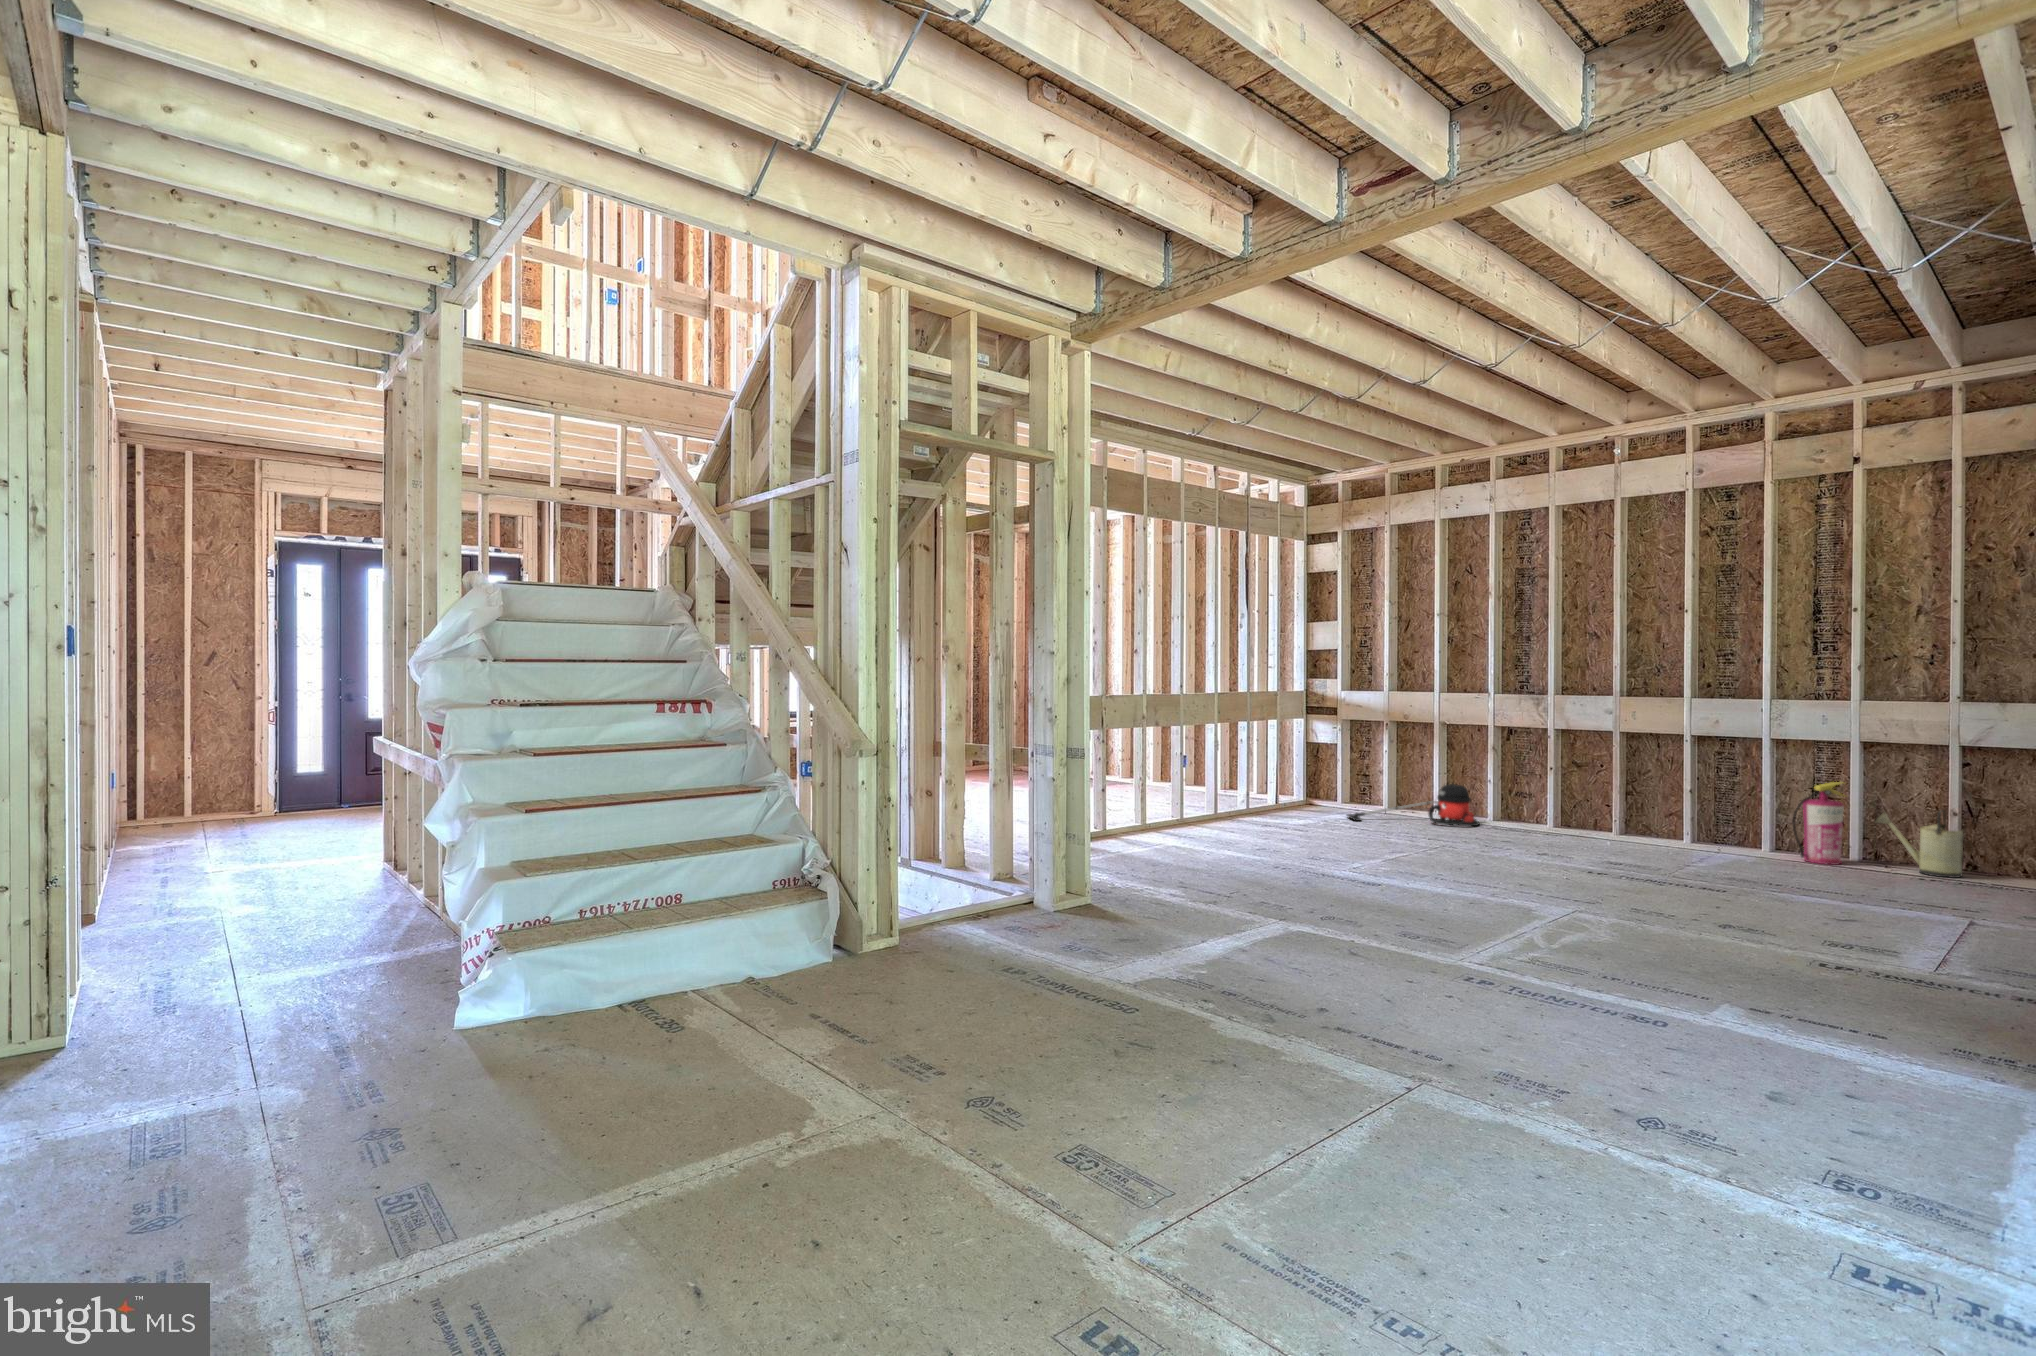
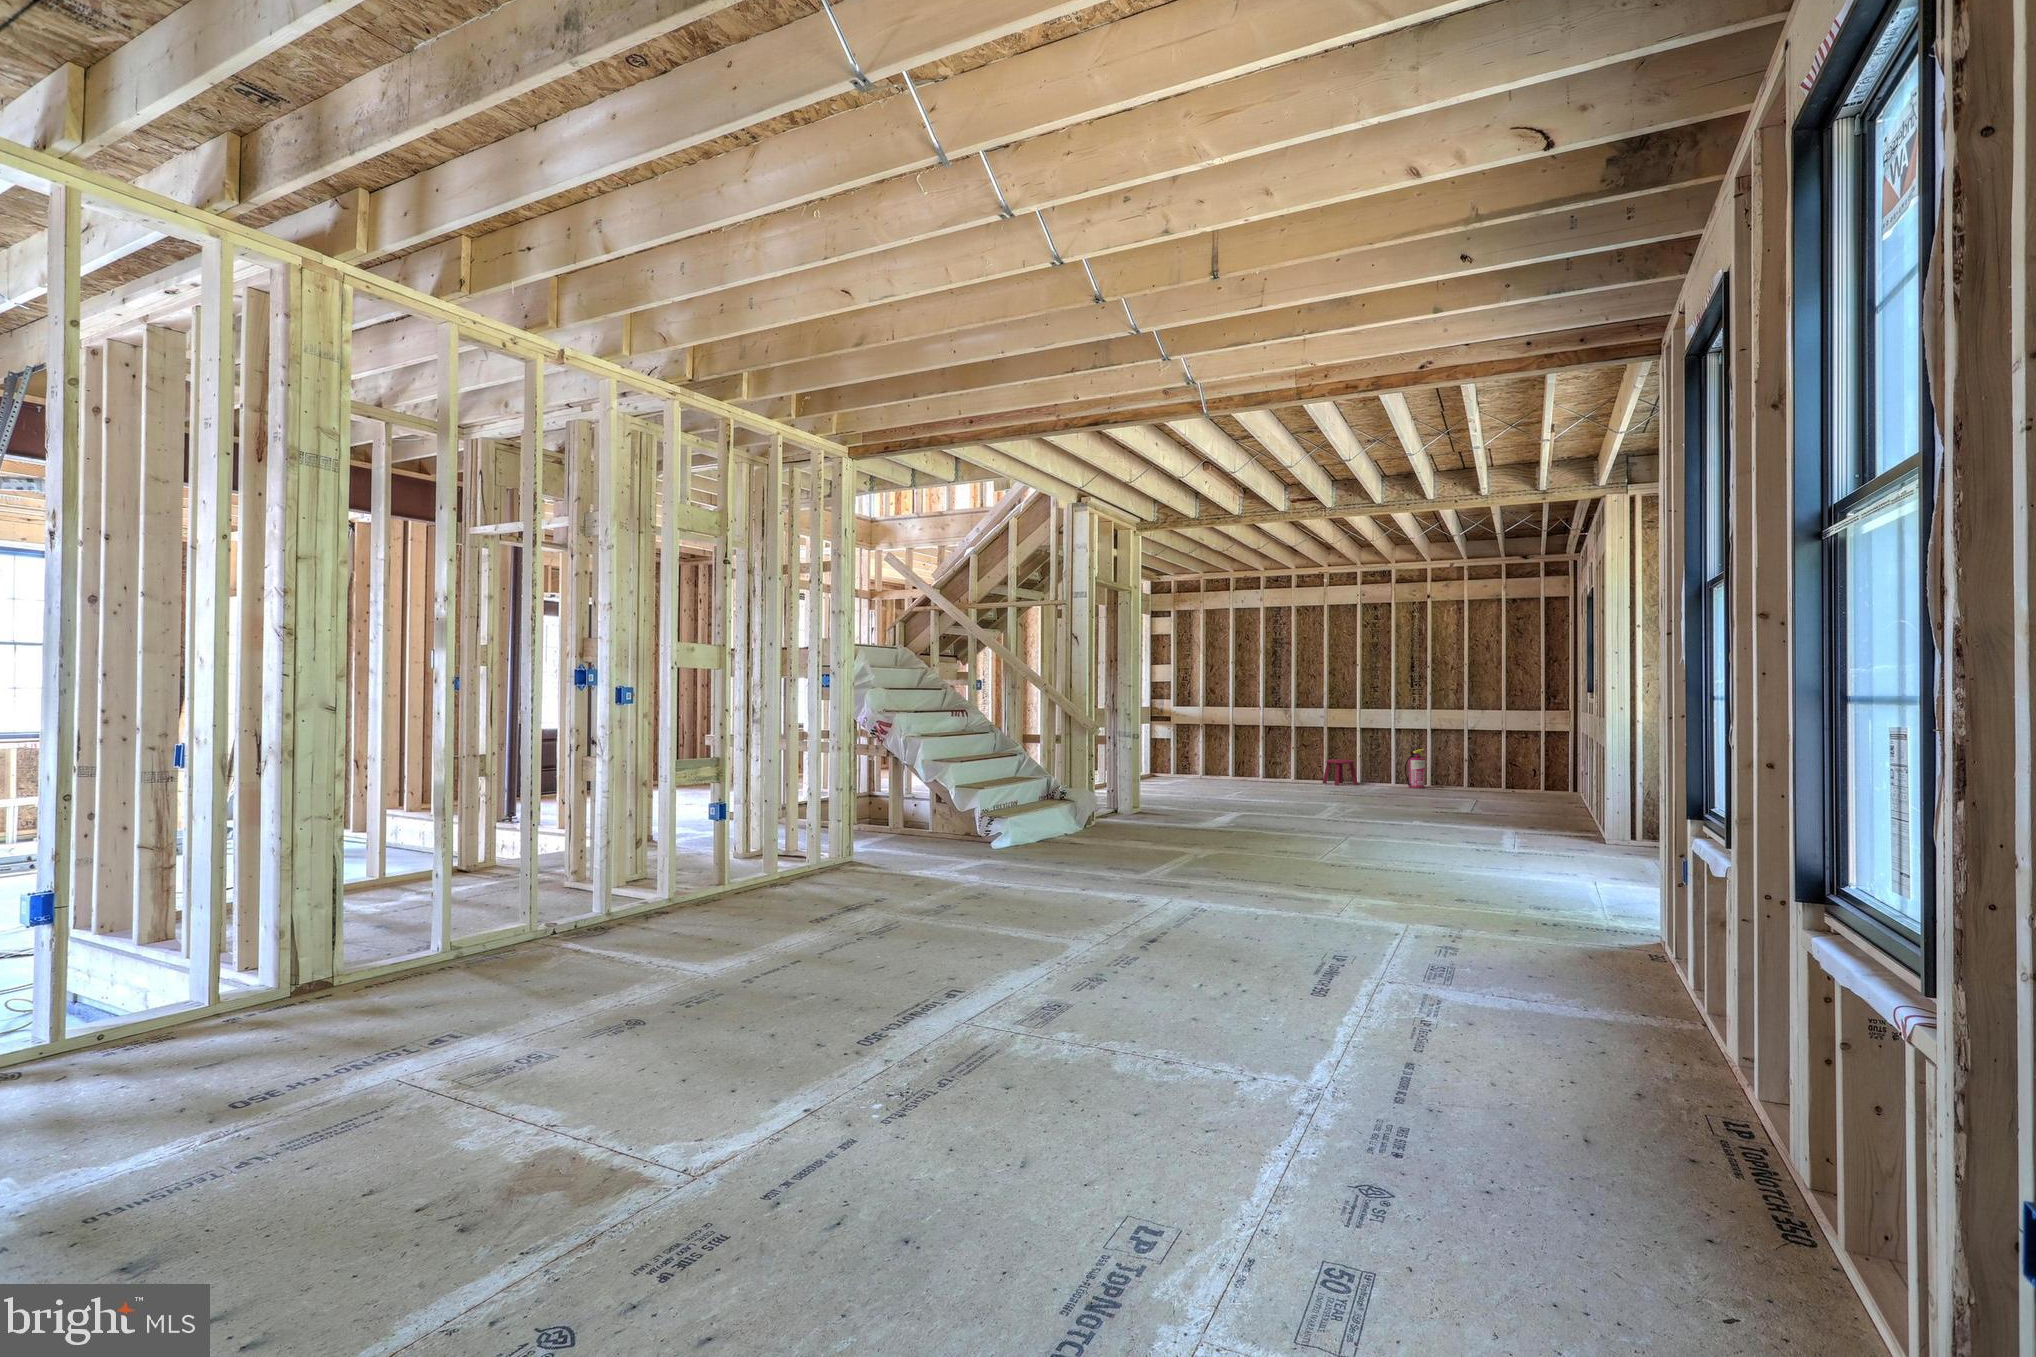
vacuum cleaner: present [1347,783,1479,826] -> none [1185,756,1256,780]
stool: none [1609,795,1685,849] -> present [1323,759,1358,785]
watering can: present [1876,810,1964,878] -> none [1437,760,1475,790]

